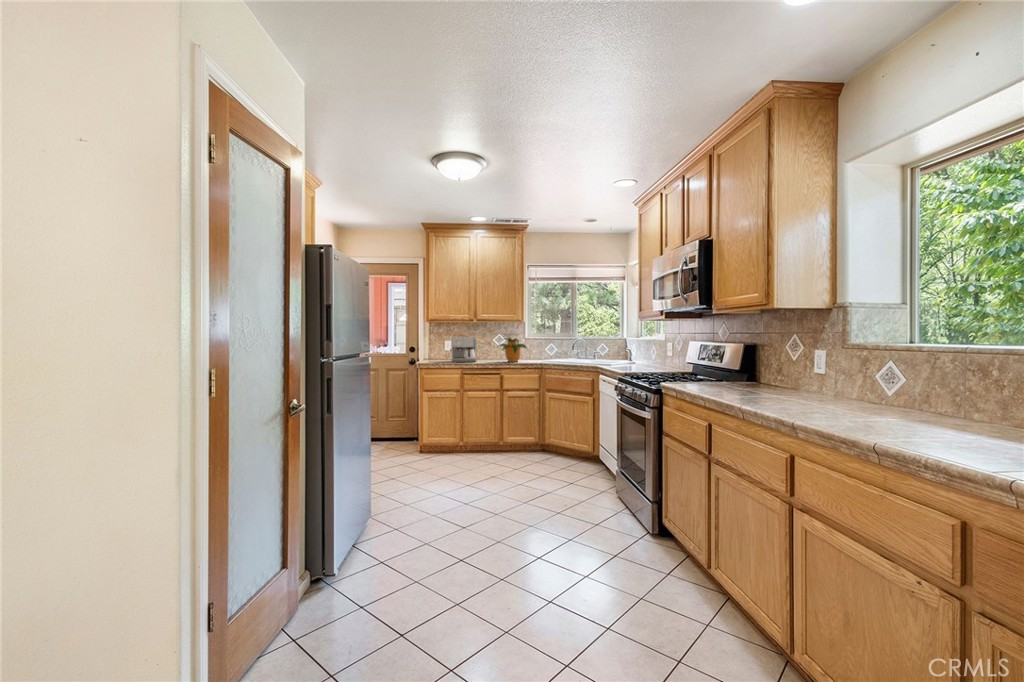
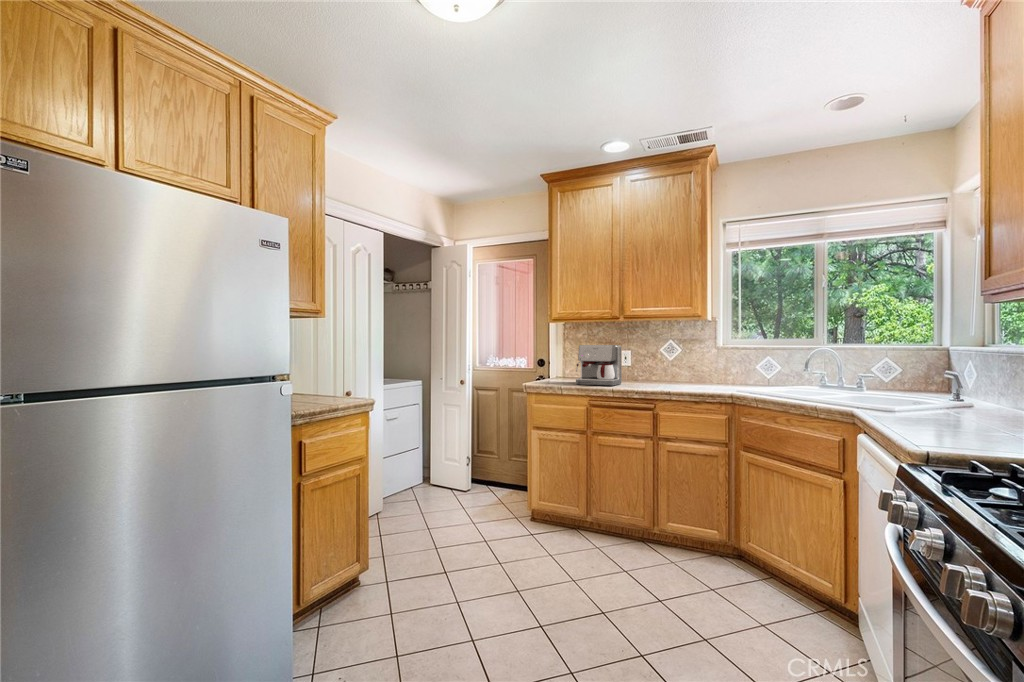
potted plant: present [498,337,527,362] -> none [652,343,711,390]

